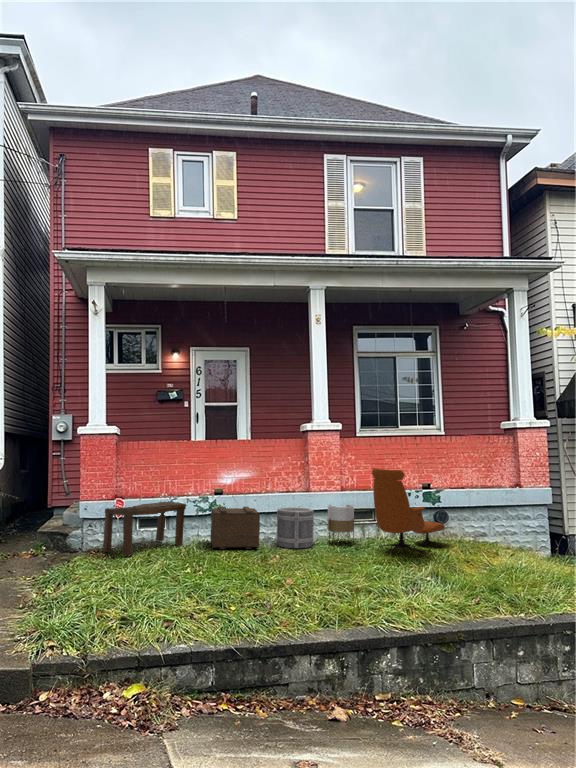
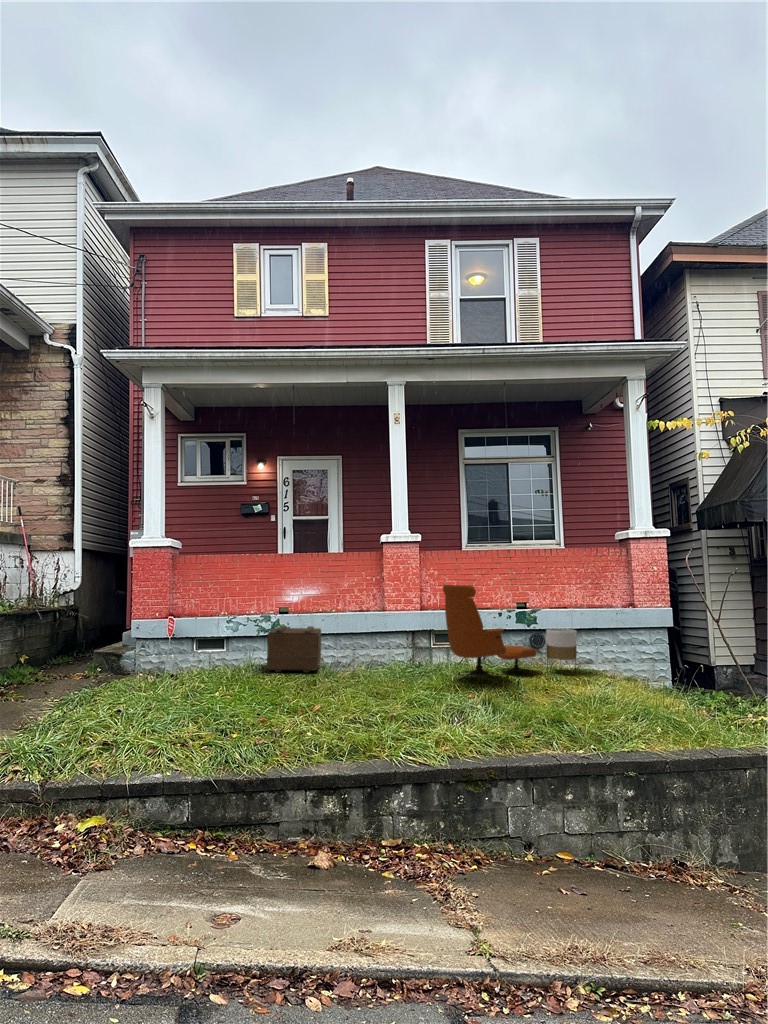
bench: present [103,502,186,555] -> none [148,620,242,676]
planter: present [327,505,354,544] -> present [546,628,577,674]
bucket: present [277,507,314,548] -> none [342,628,383,673]

